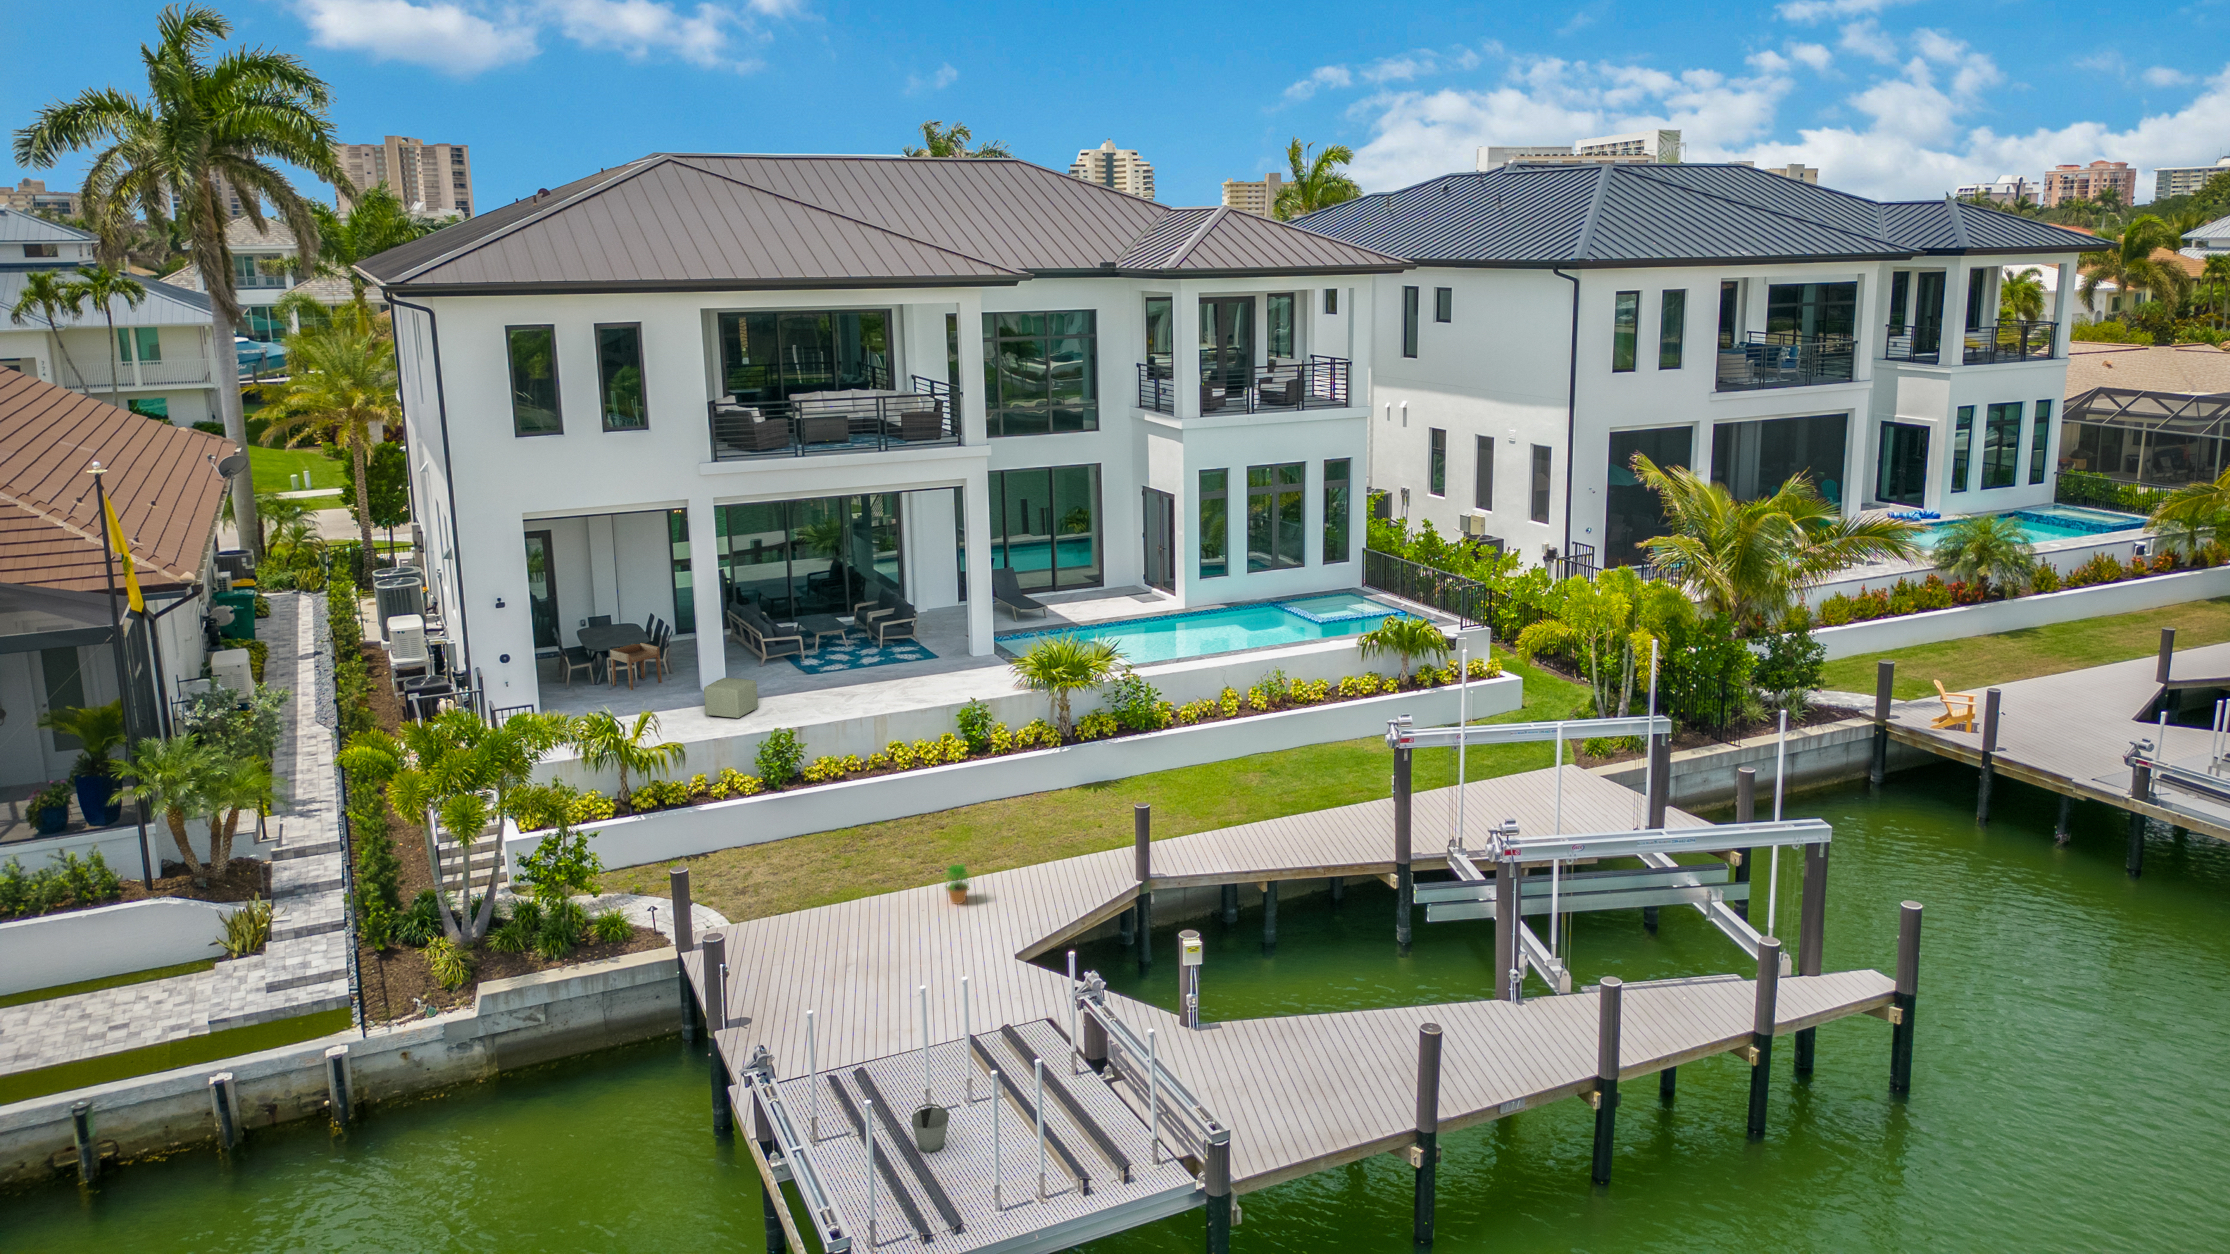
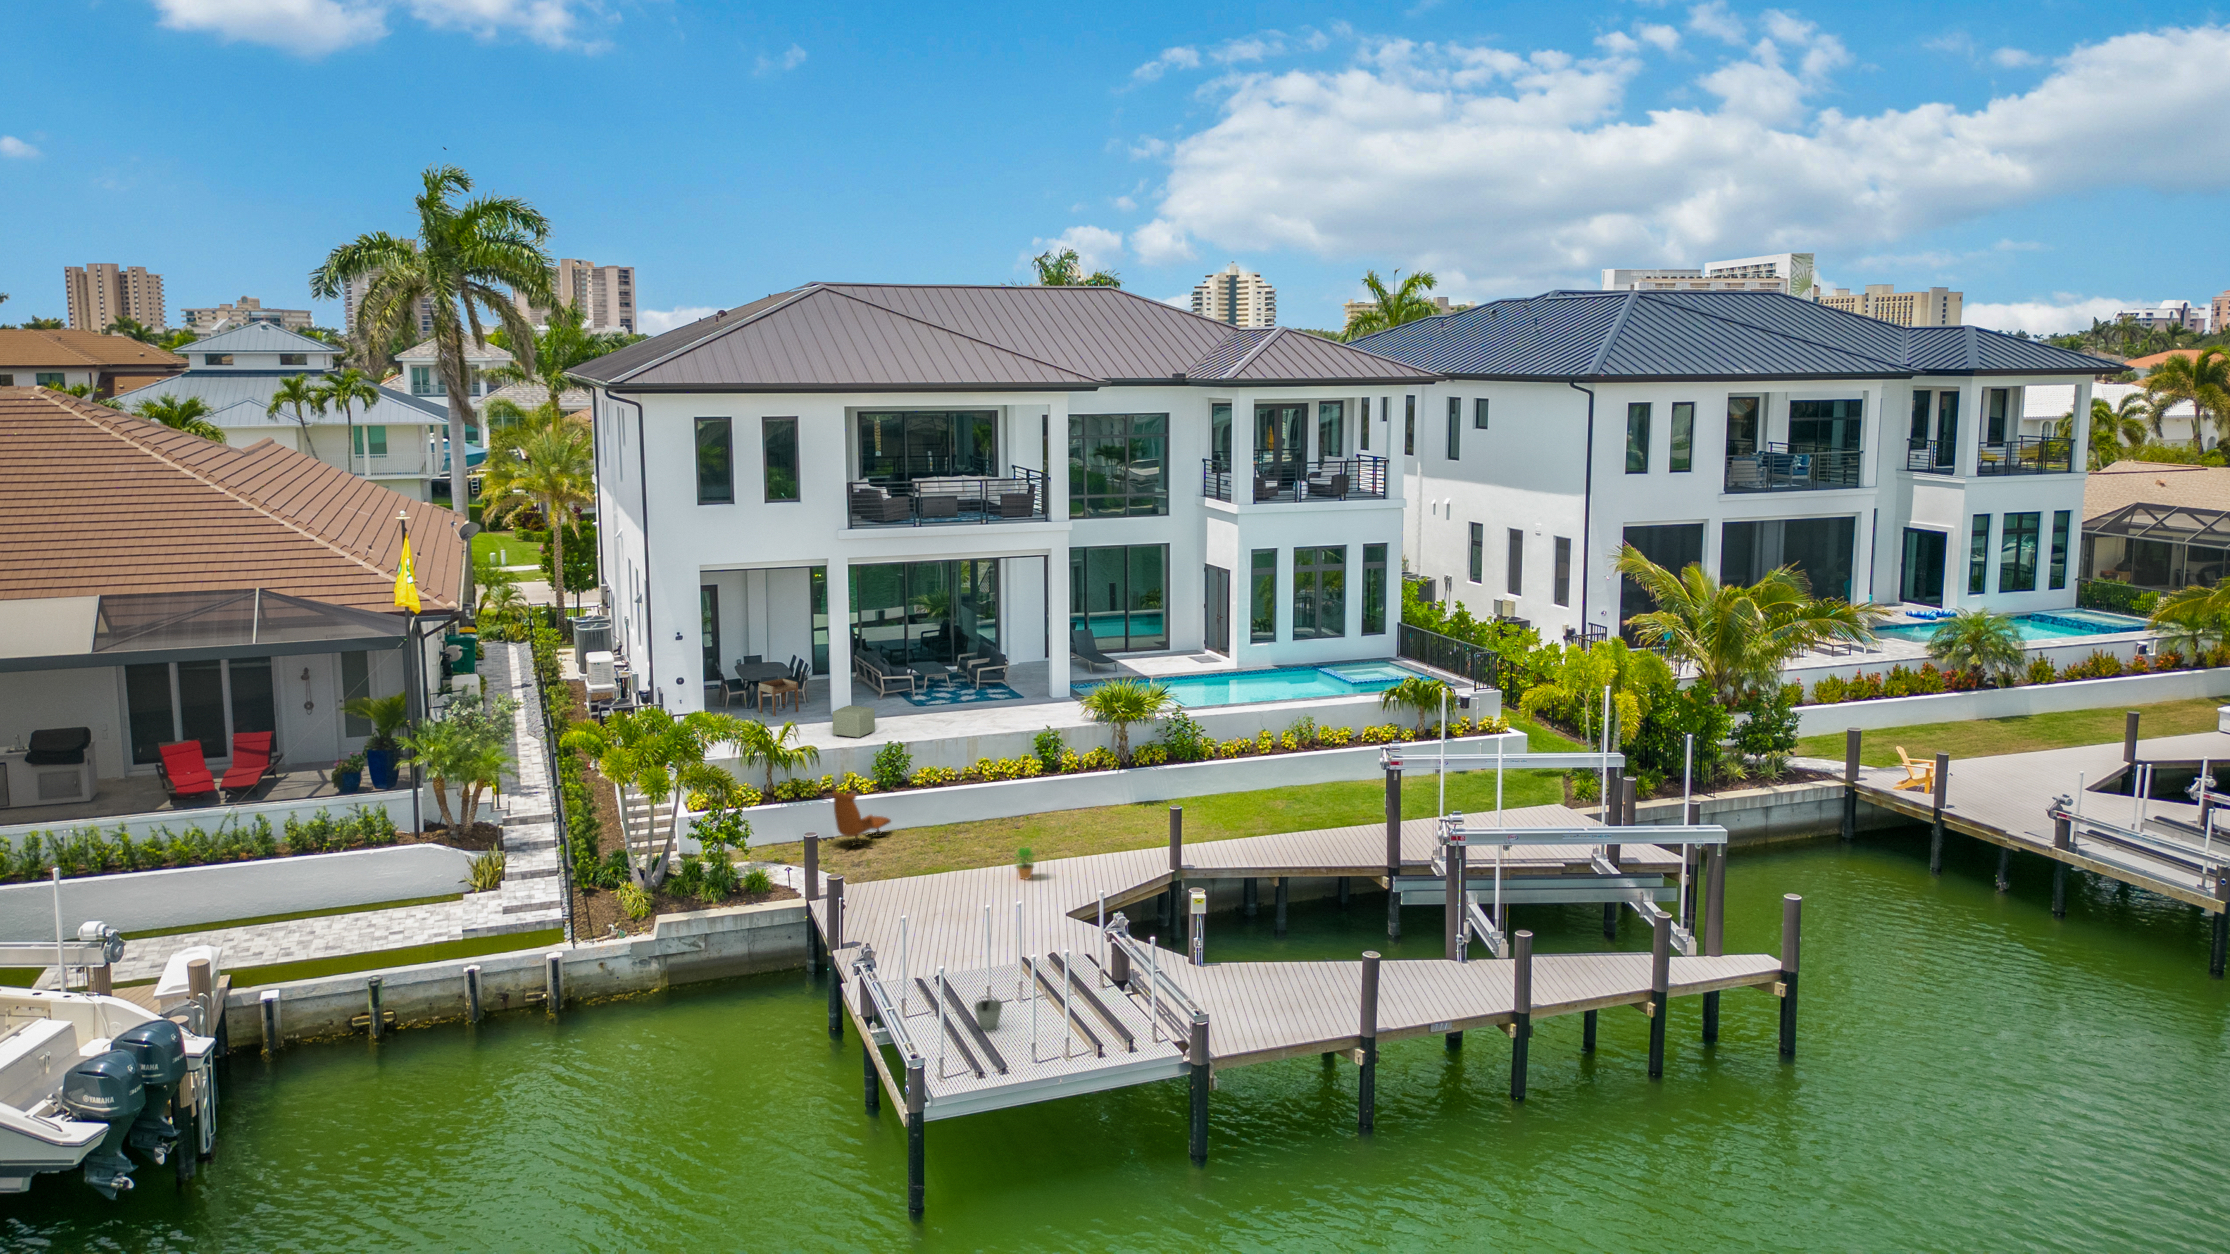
lounge chair: none [707,799,784,874] -> present [832,792,891,846]

